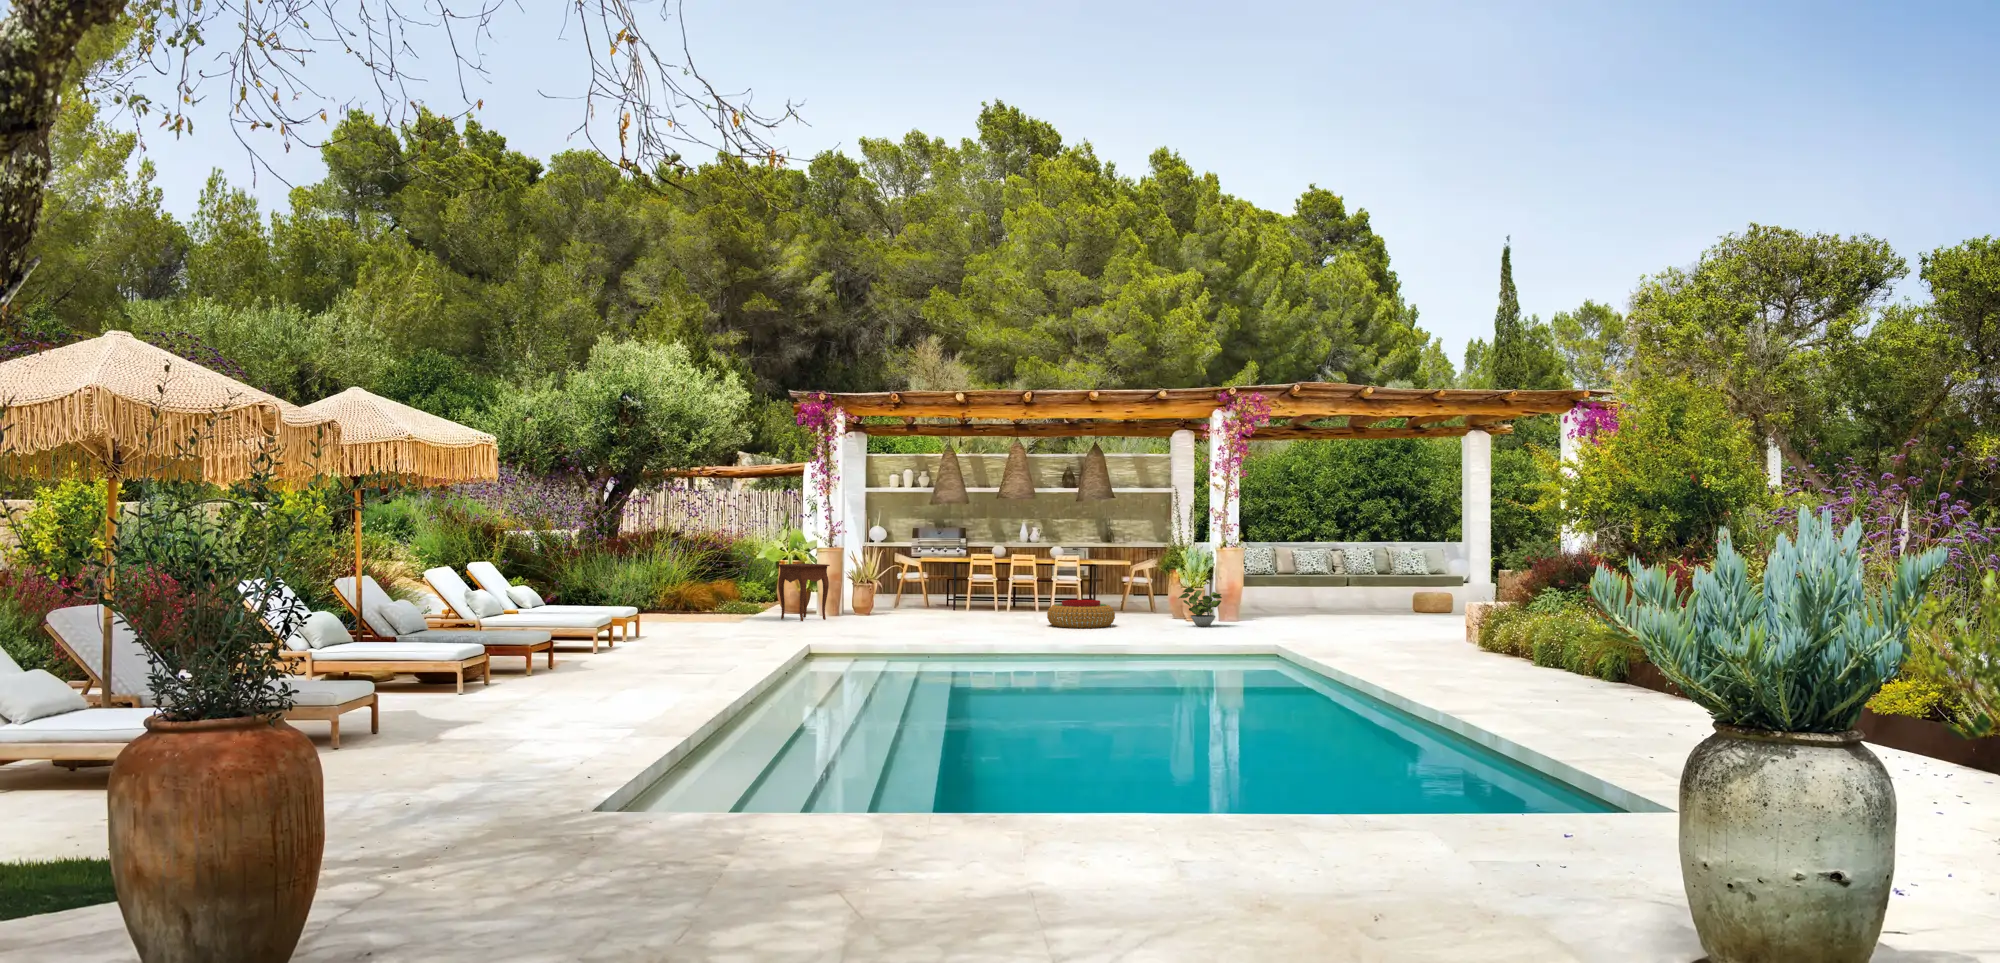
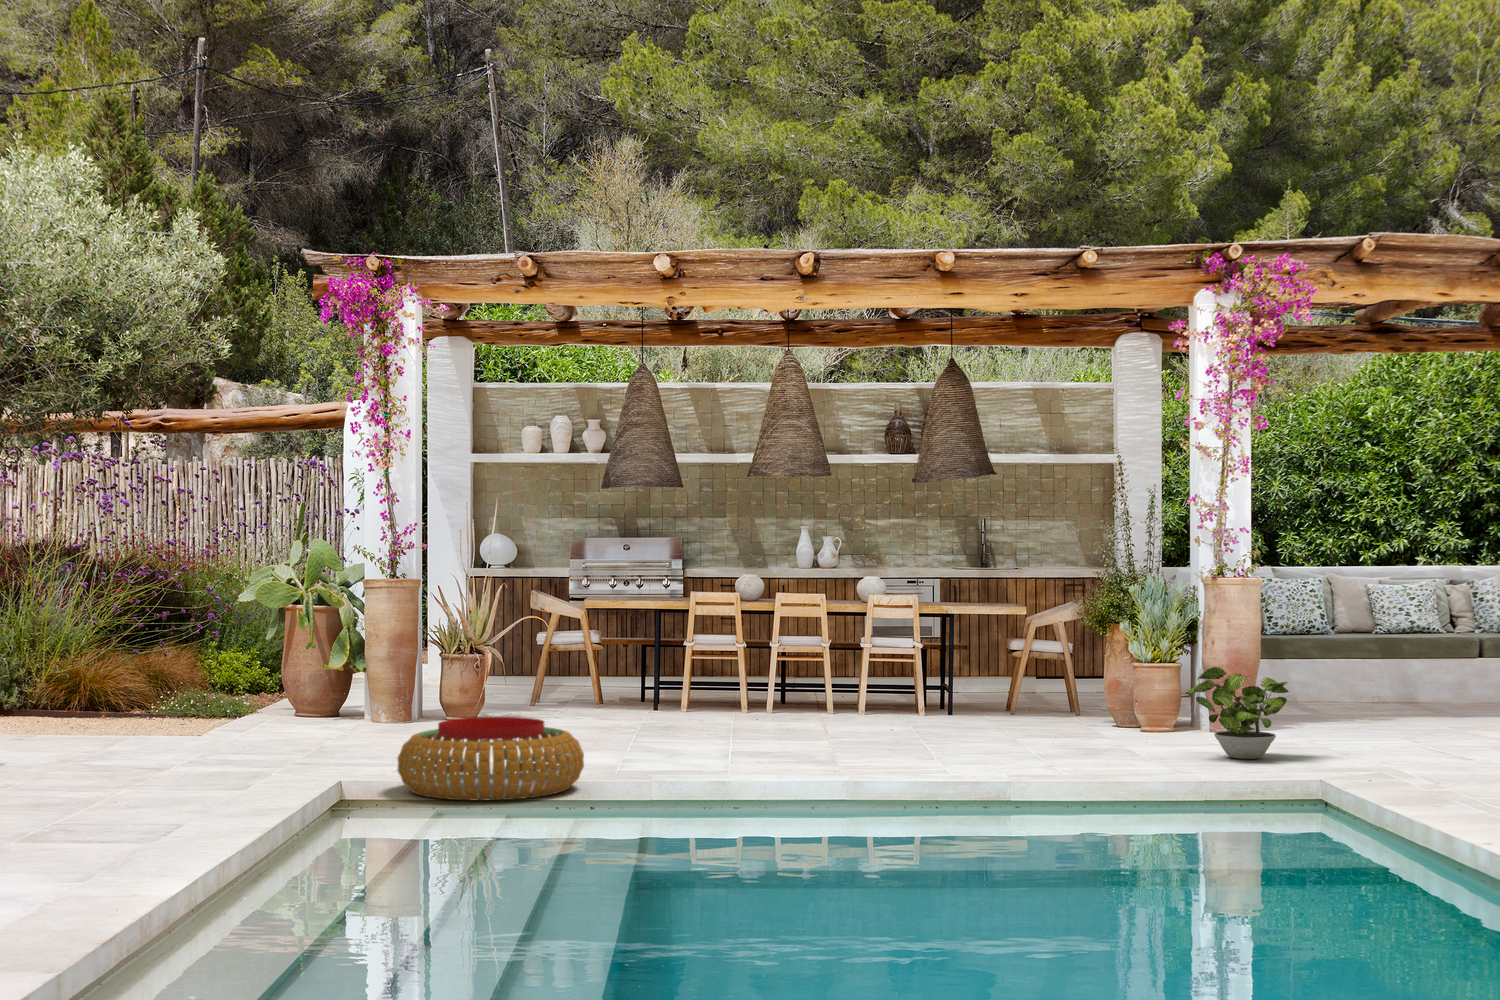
side table: present [777,563,830,621] -> none [250,611,370,746]
pouf: present [1047,600,1115,628] -> present [398,717,584,801]

